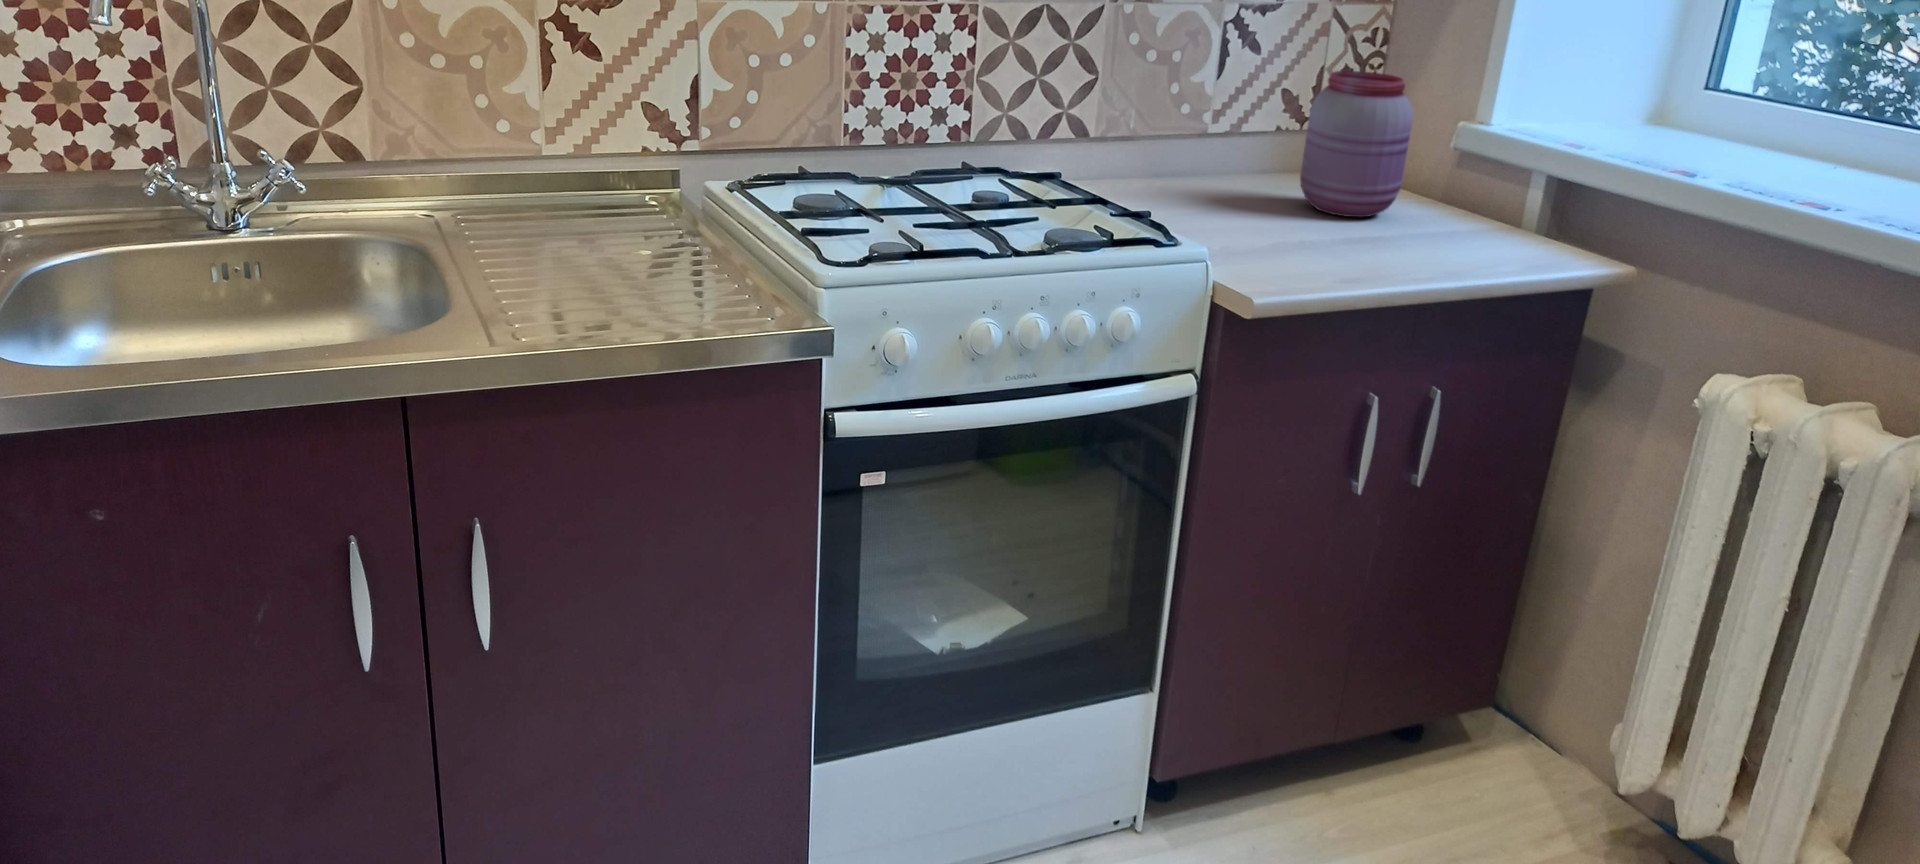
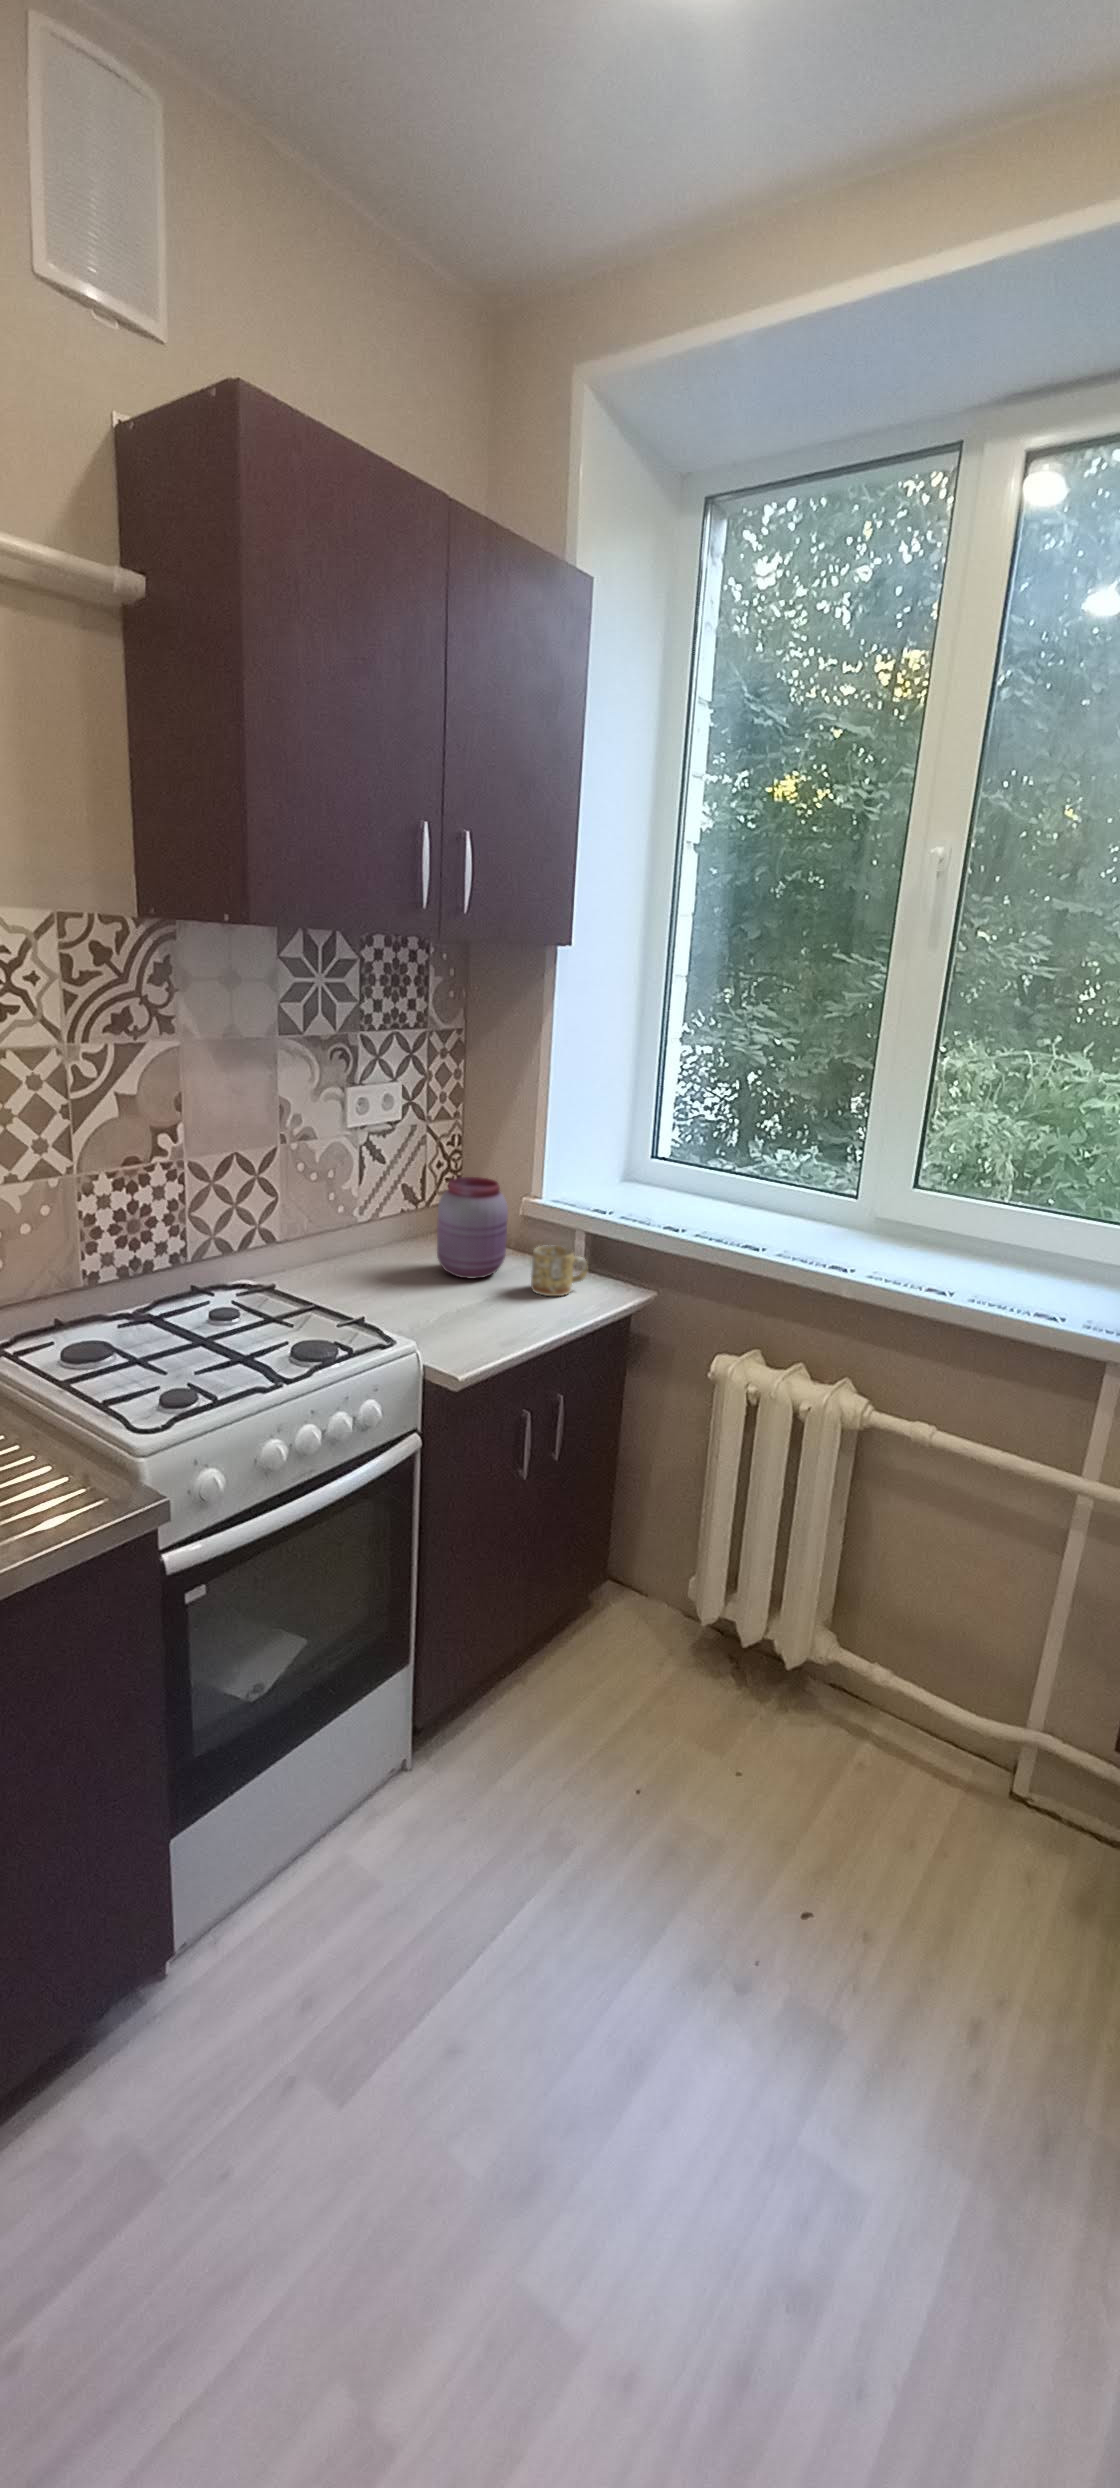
mug: none [1421,176,1515,249] -> present [531,1245,587,1296]

